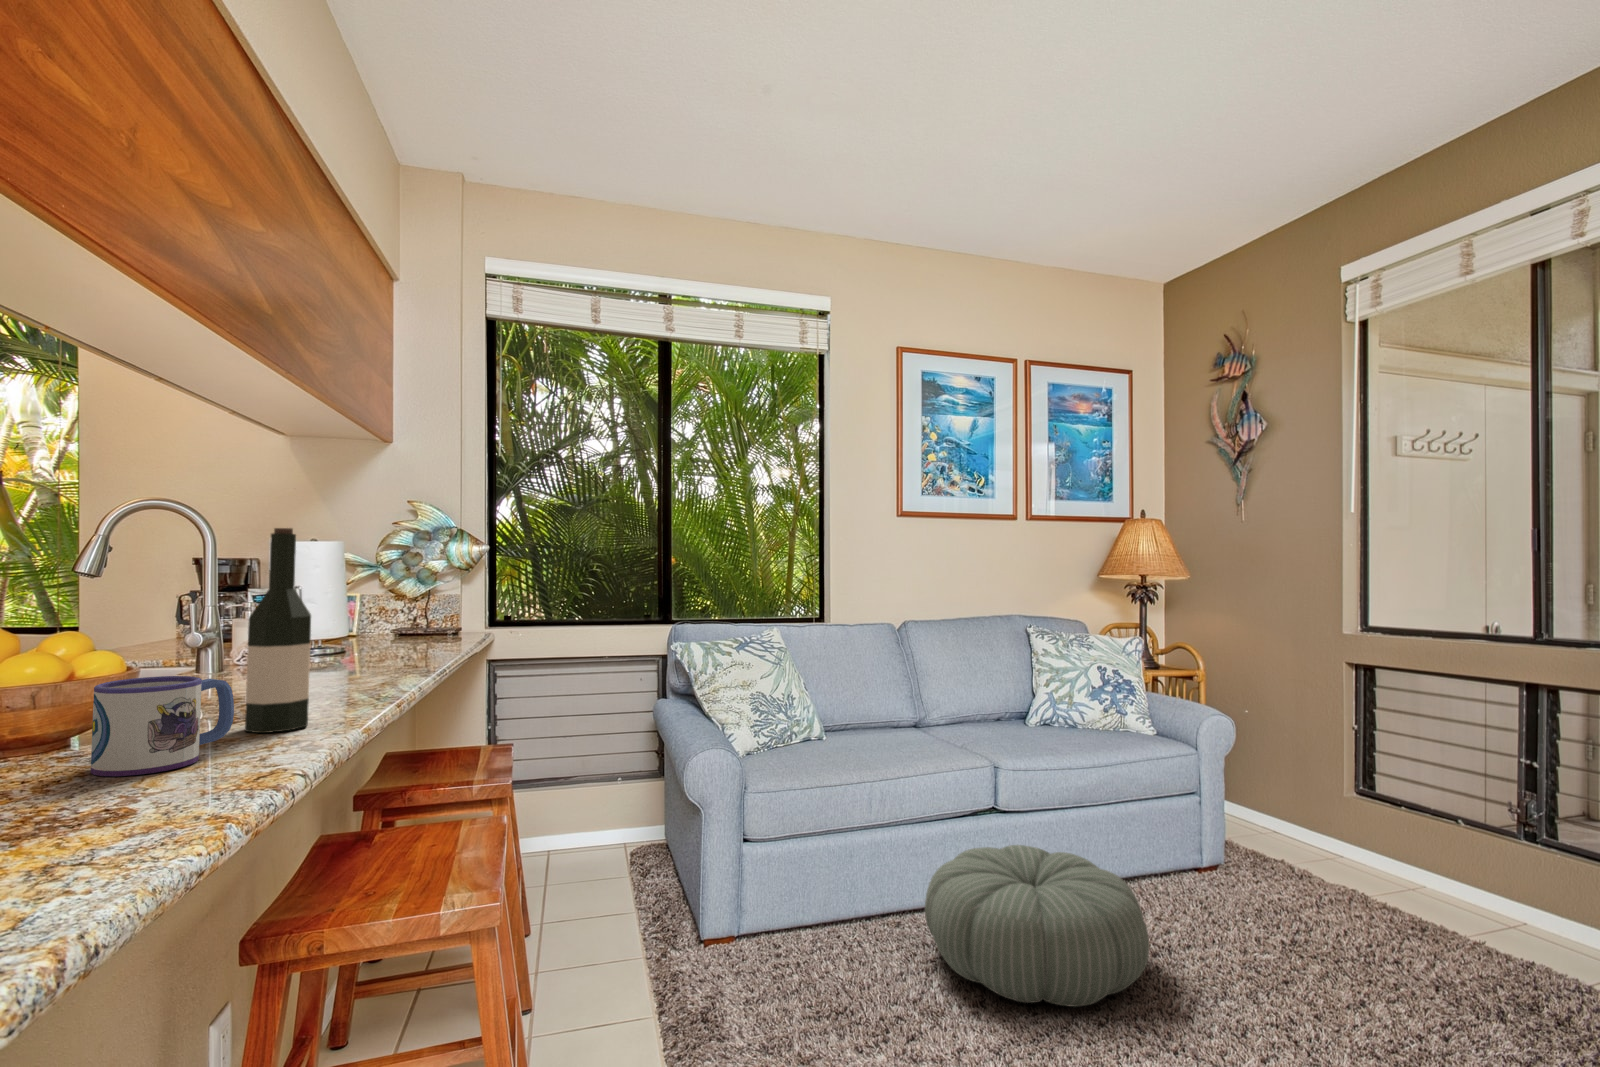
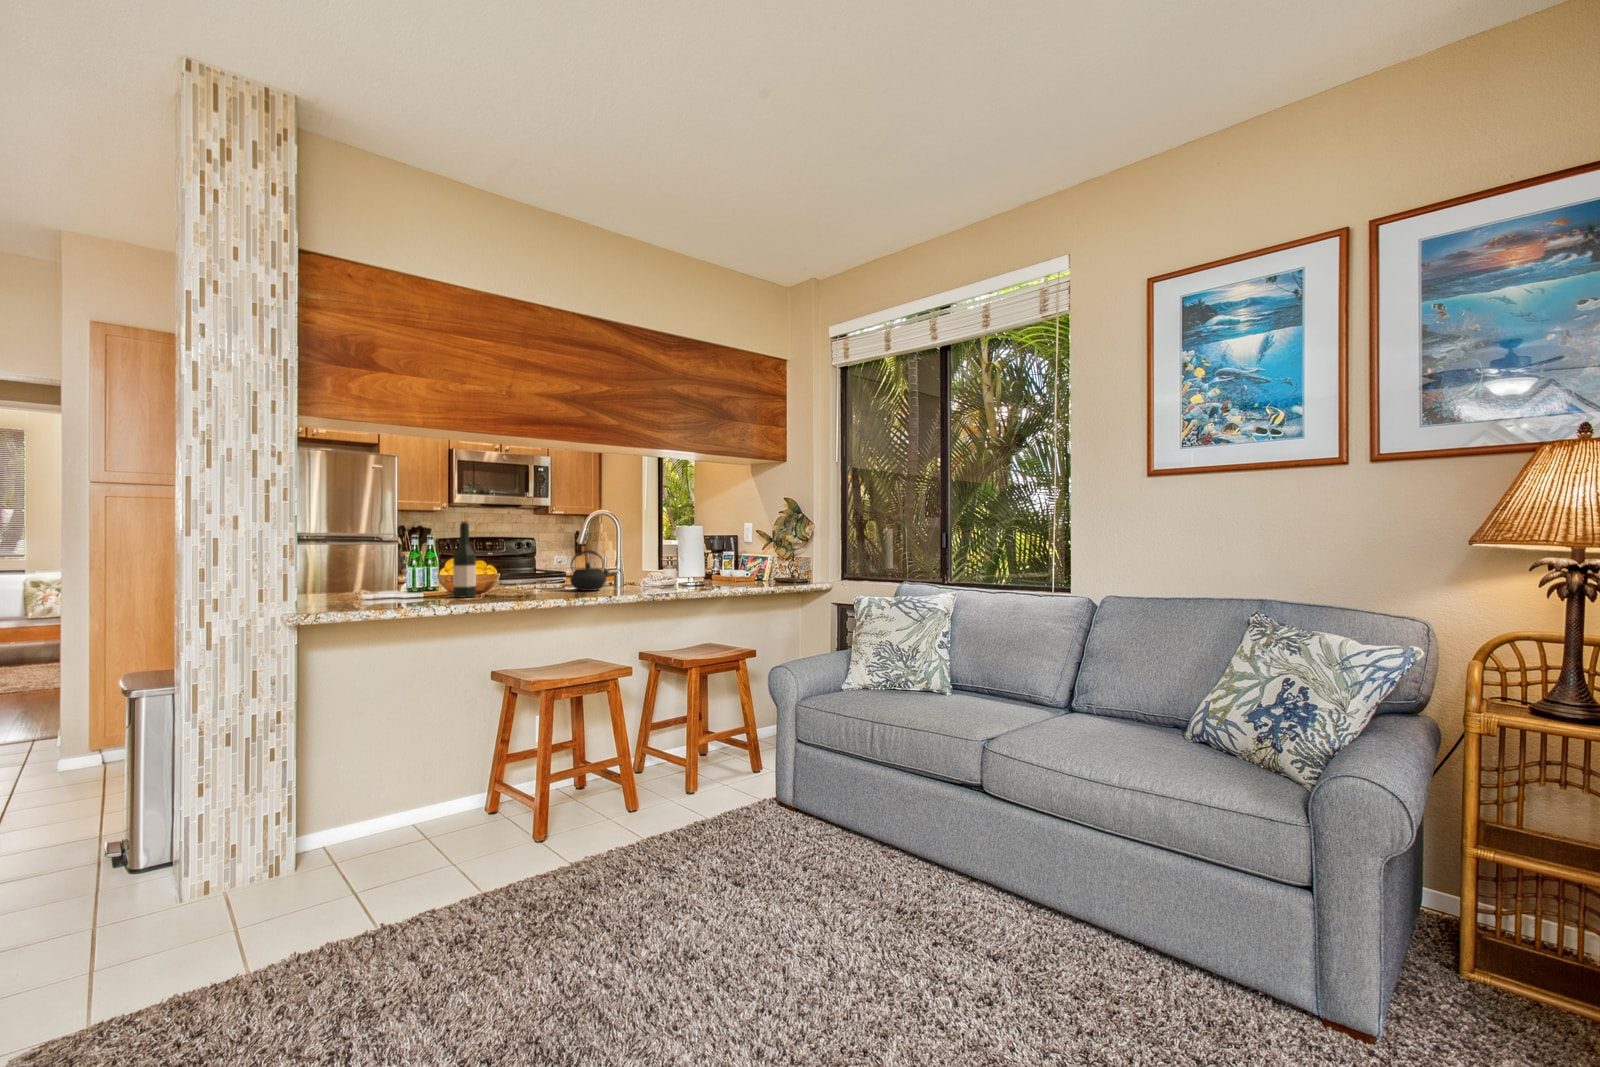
kettle: none [322,596,405,682] -> present [570,550,609,591]
mug: present [91,676,234,776] -> none [384,572,424,600]
pouf: present [925,845,1149,1007] -> none [788,807,1003,969]

